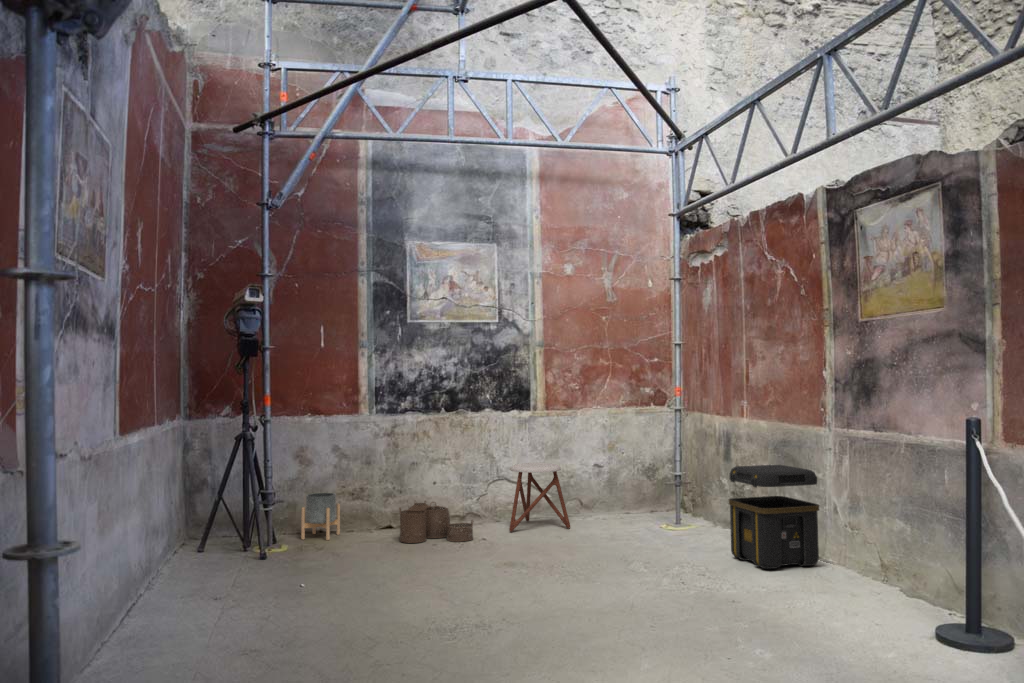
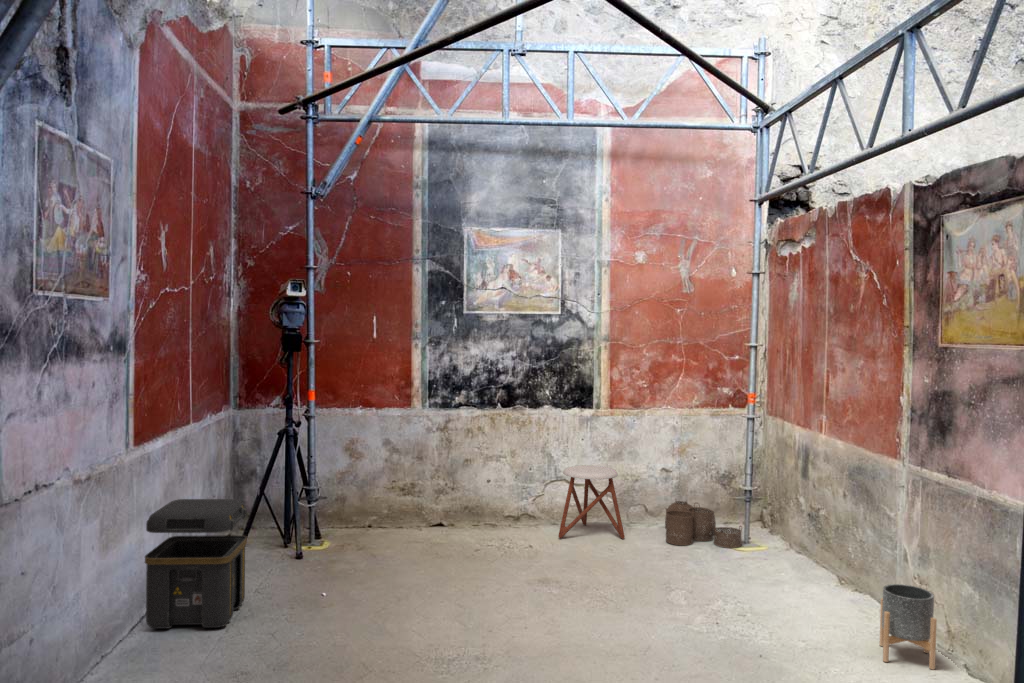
toolbox: present [729,465,819,569] -> present [145,499,247,629]
planter: present [301,493,340,540] -> present [880,584,937,669]
woven basket: present [399,501,473,543] -> present [665,501,742,548]

